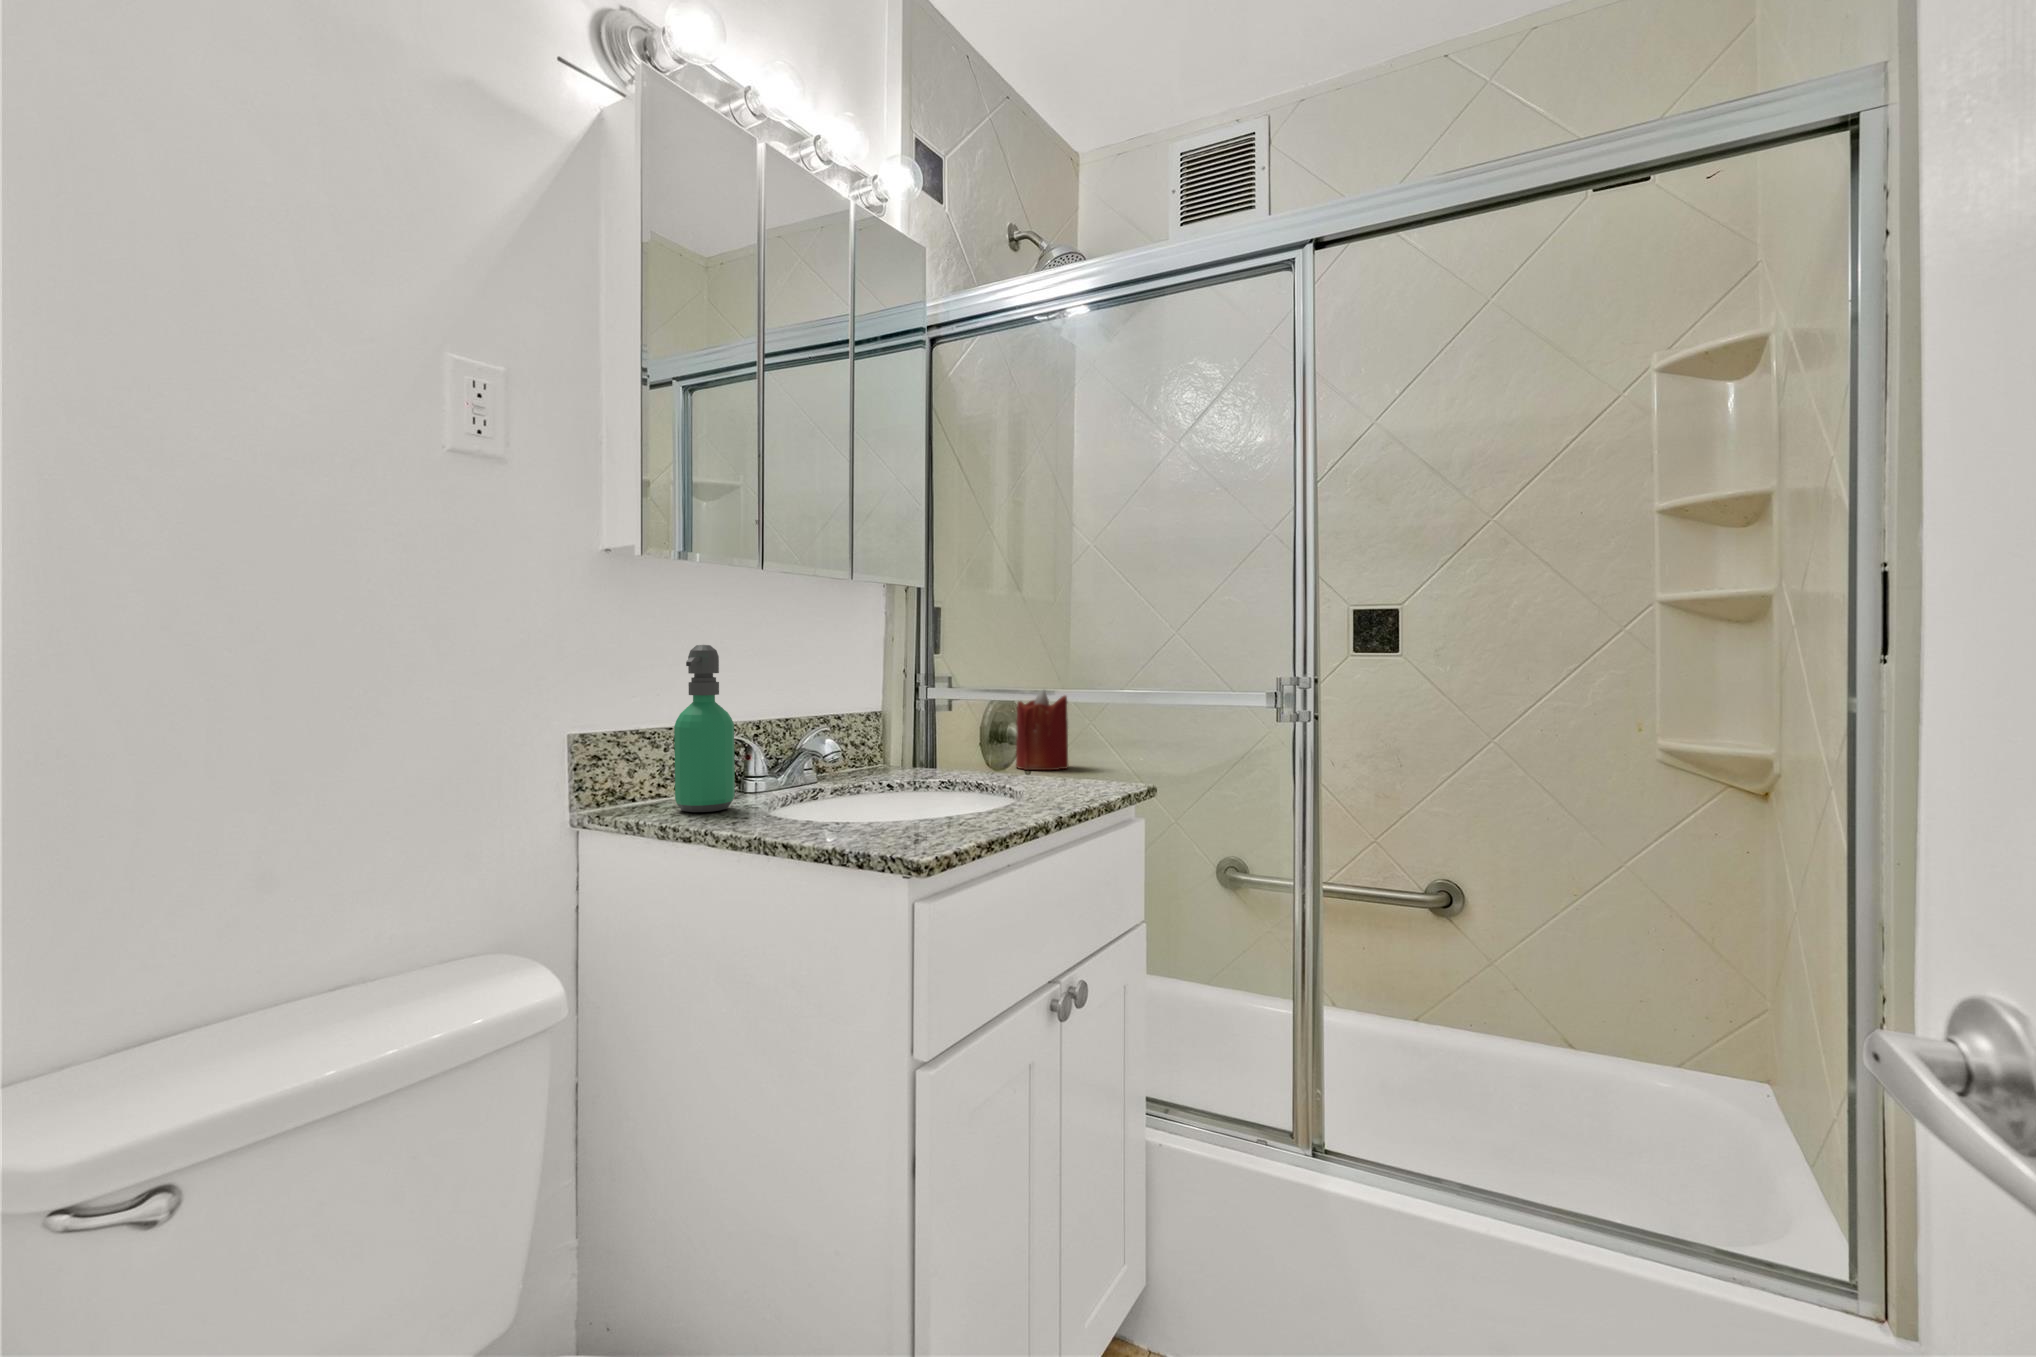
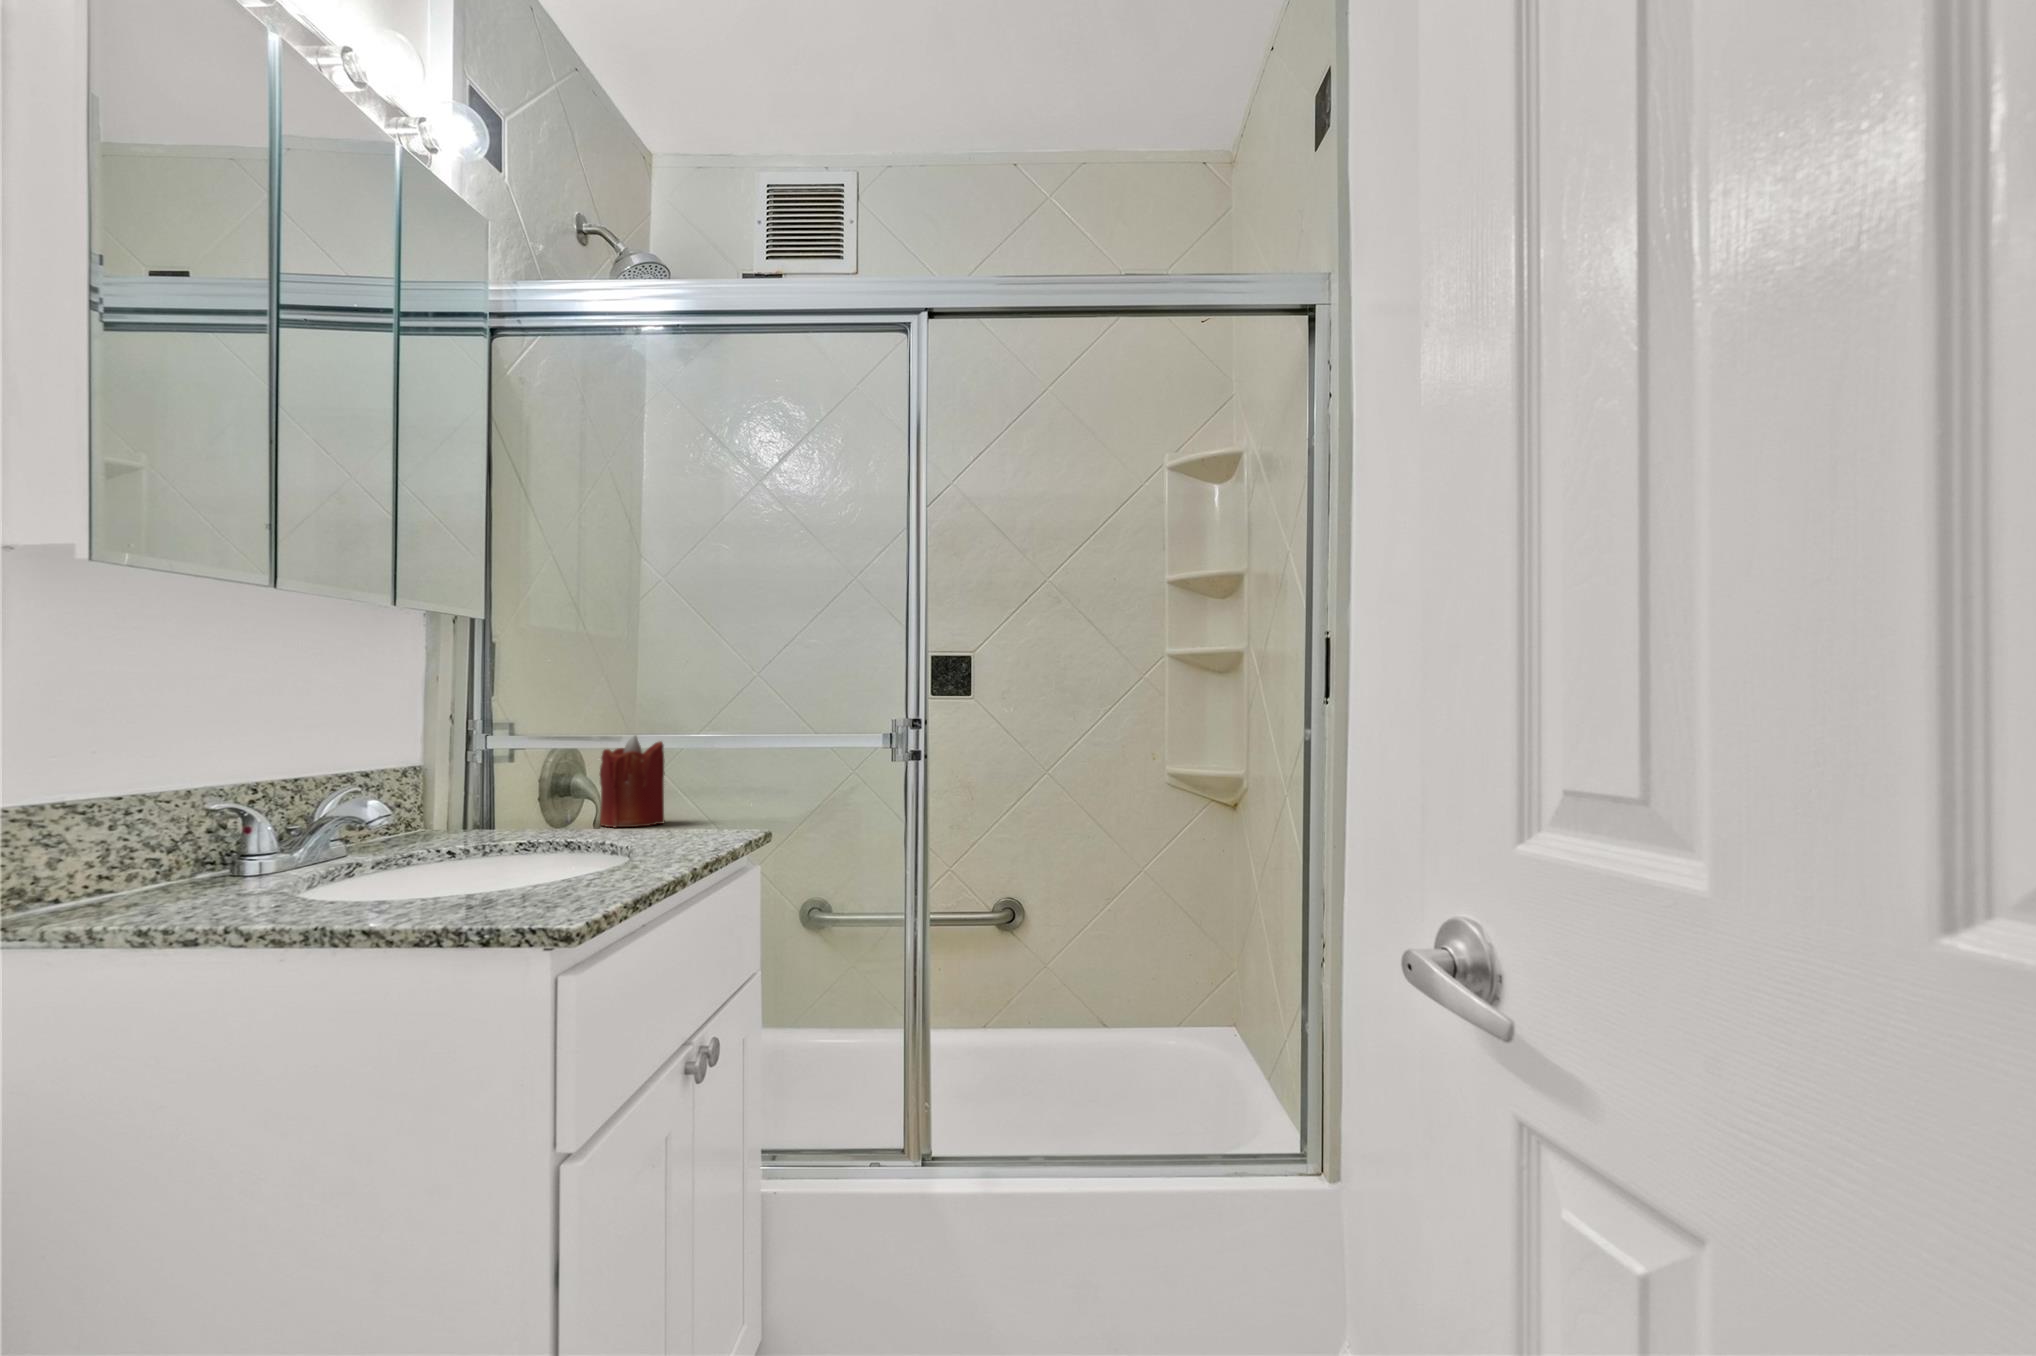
soap dispenser: present [674,645,735,812] -> none [144,678,246,907]

